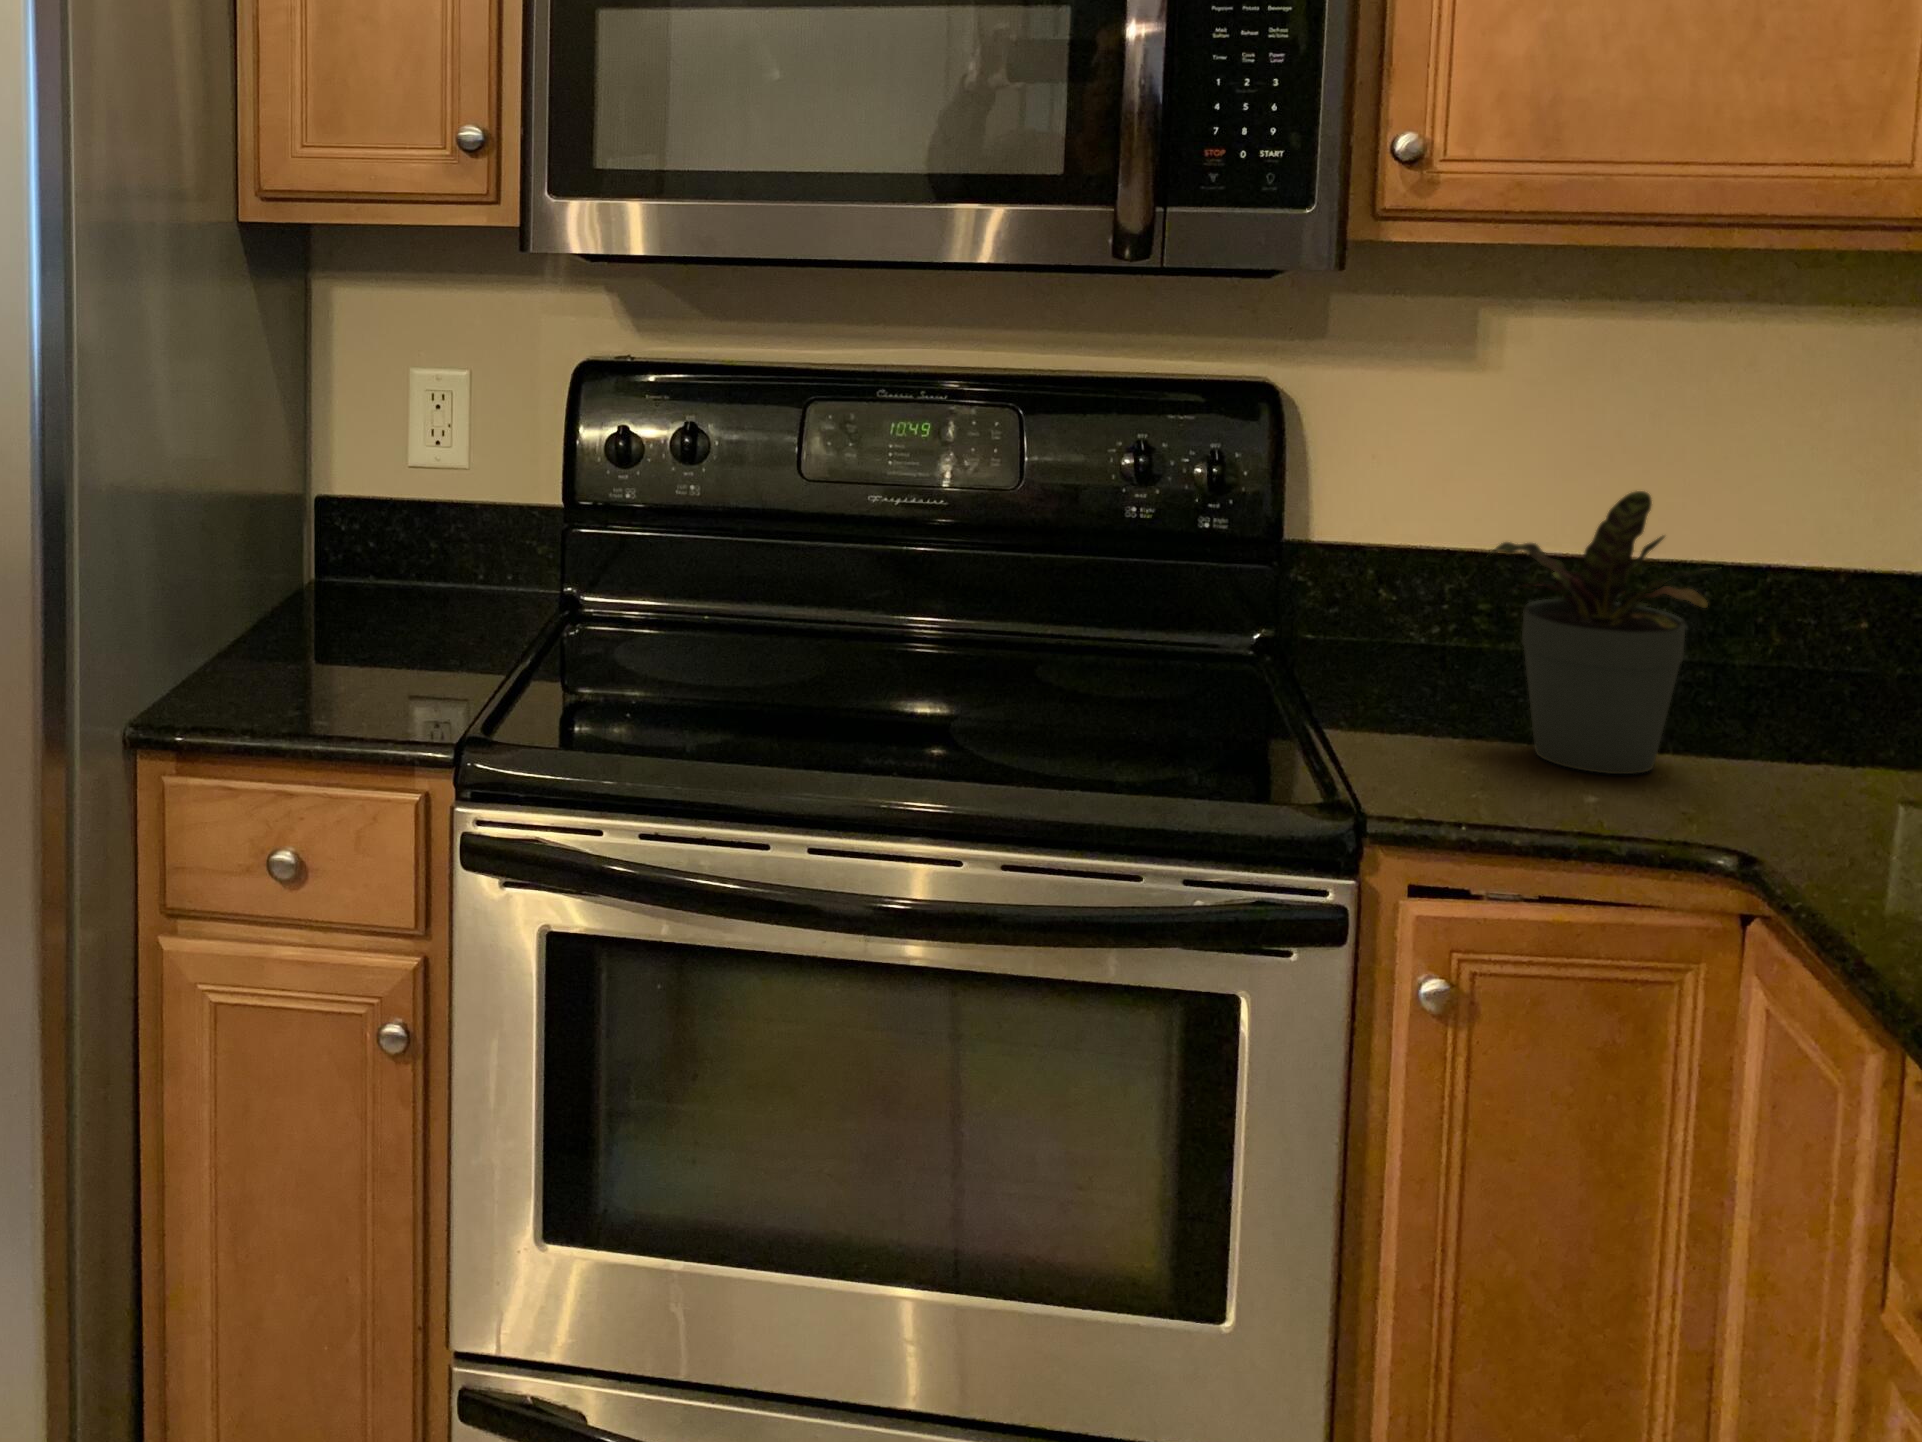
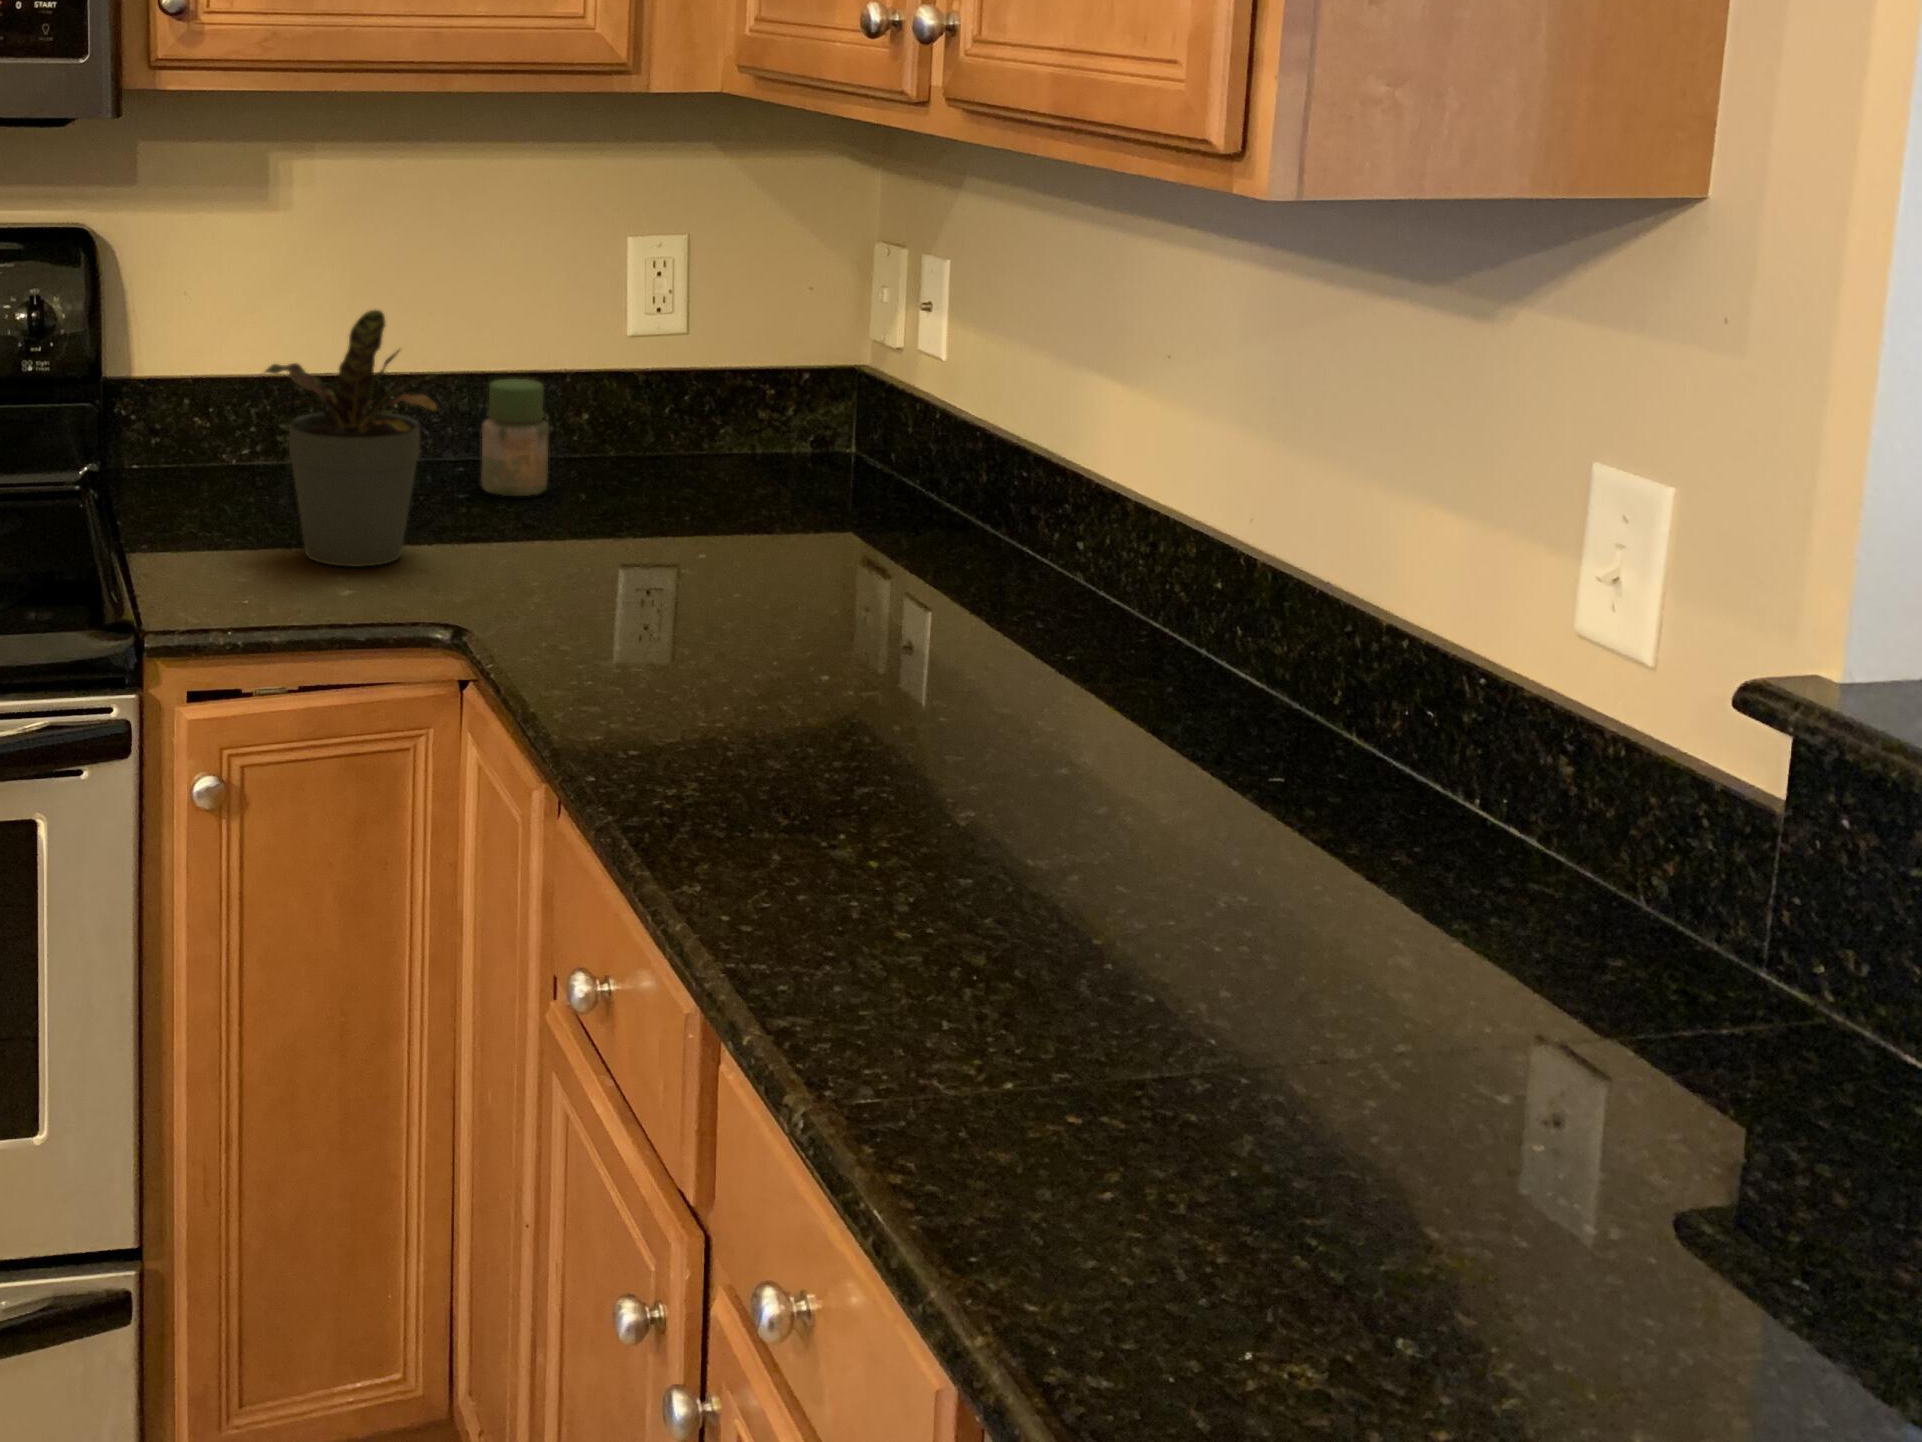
jar: none [1736,577,1829,714] -> present [481,379,549,496]

